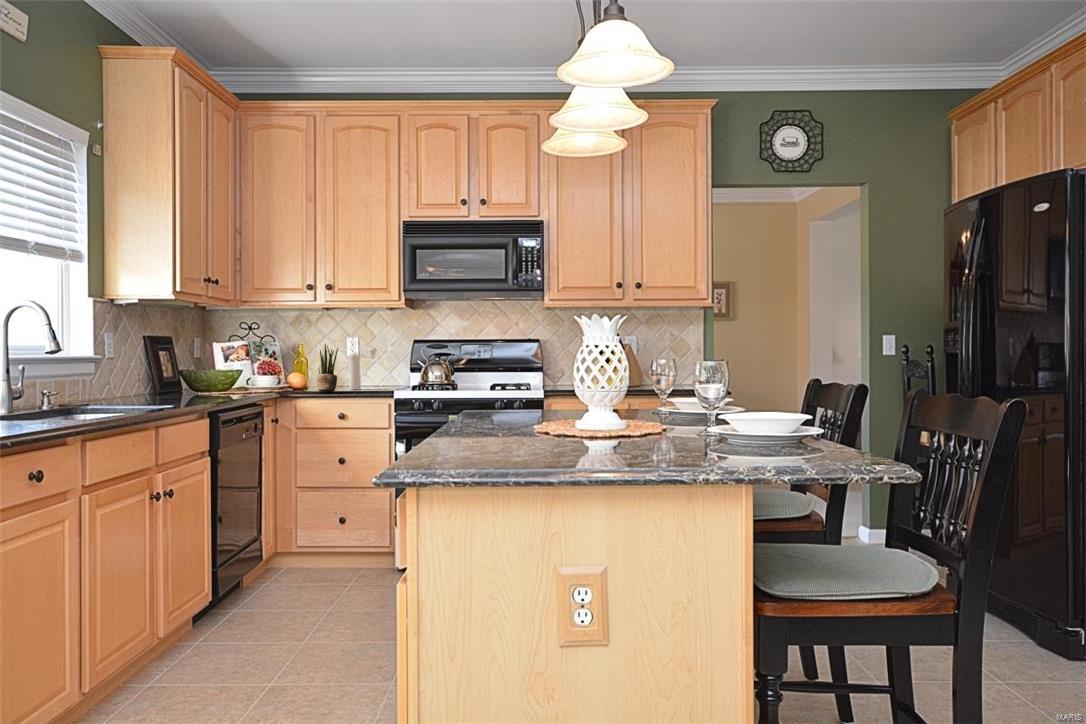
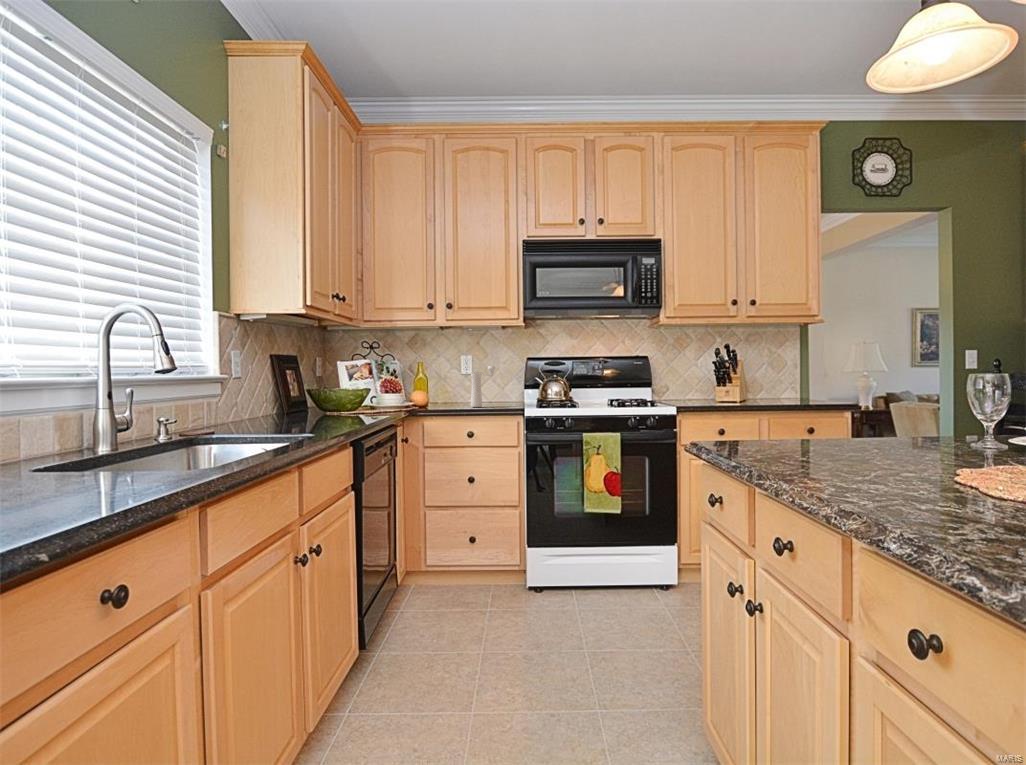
potted plant: present [317,344,338,392] -> none [444,361,464,411]

